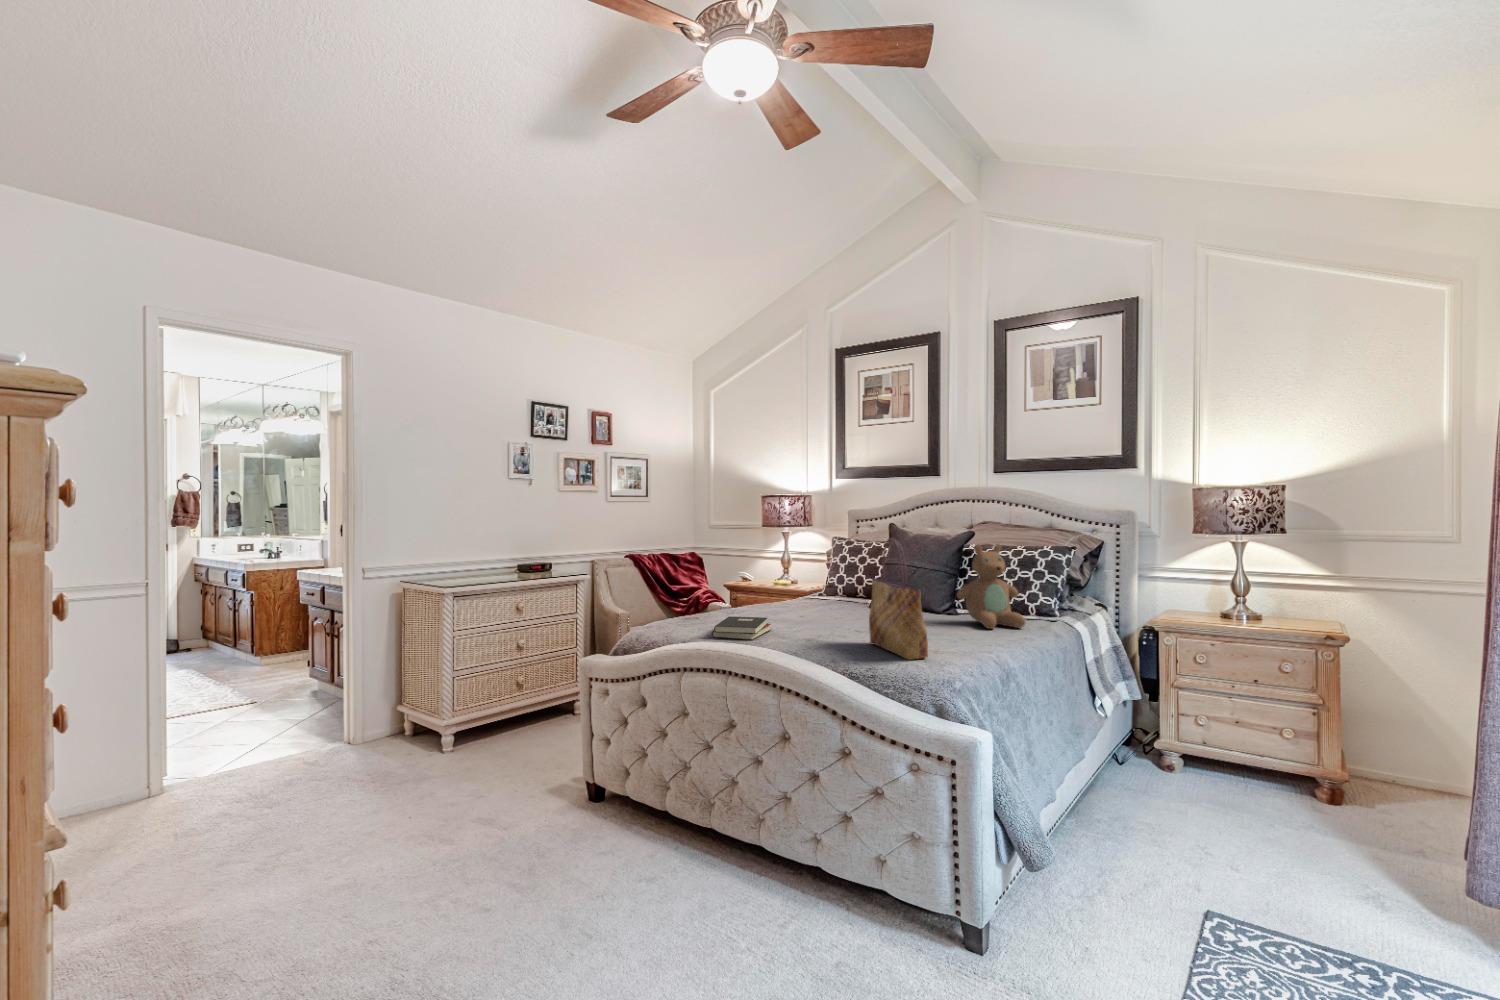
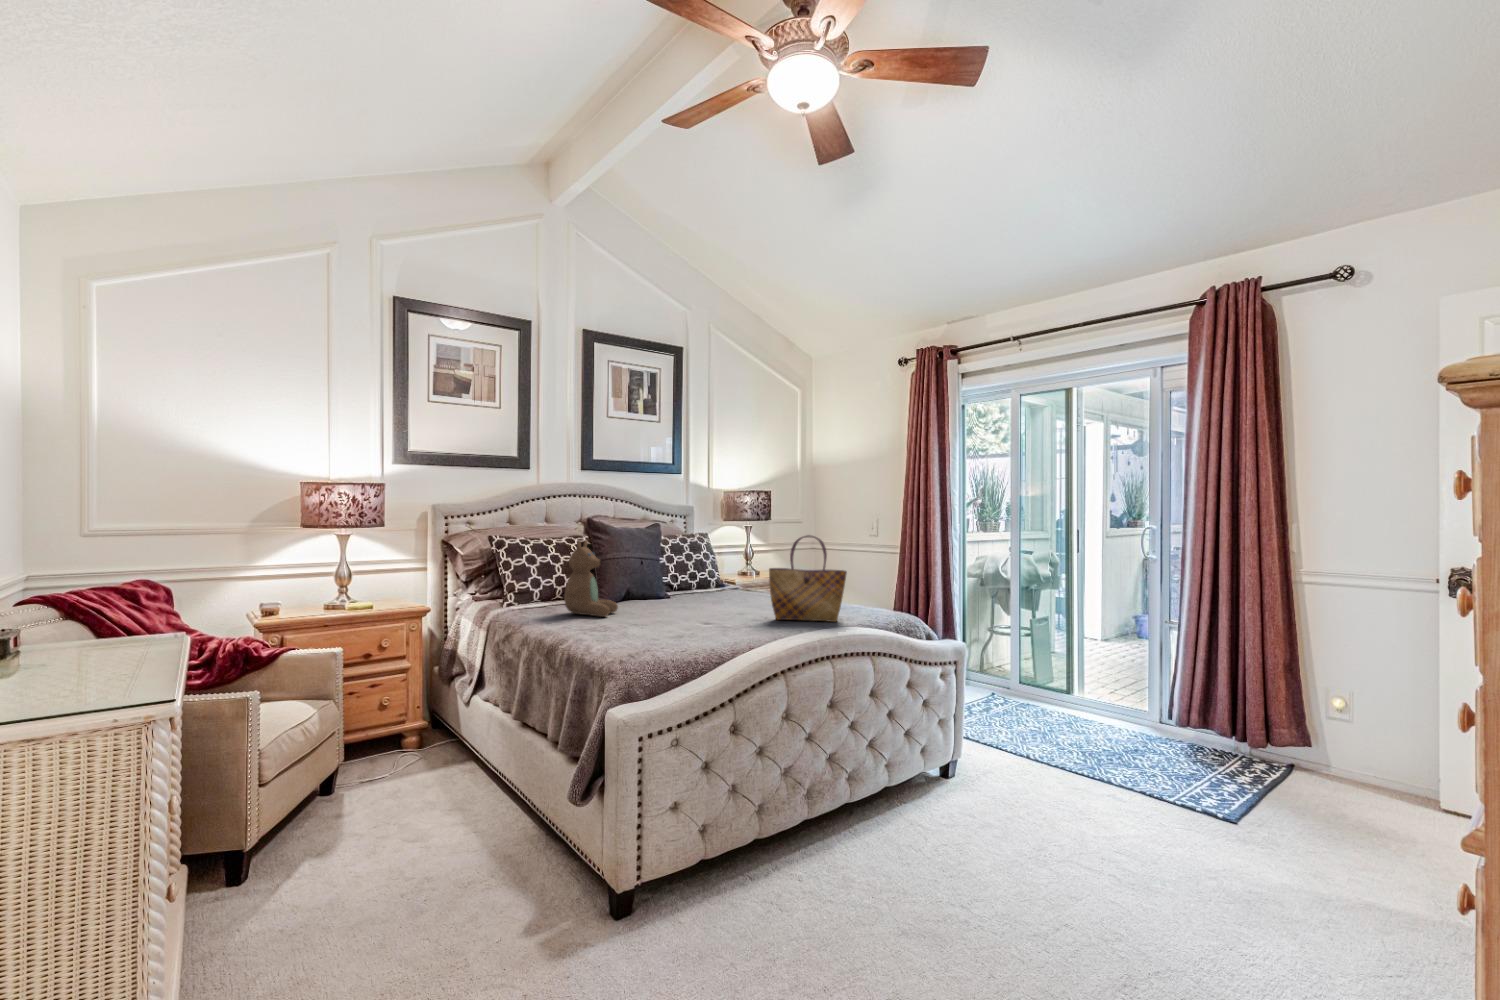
teddy bear: present [957,544,1025,629] -> present [564,540,618,617]
hardback book: present [712,616,771,640] -> none [665,616,736,639]

